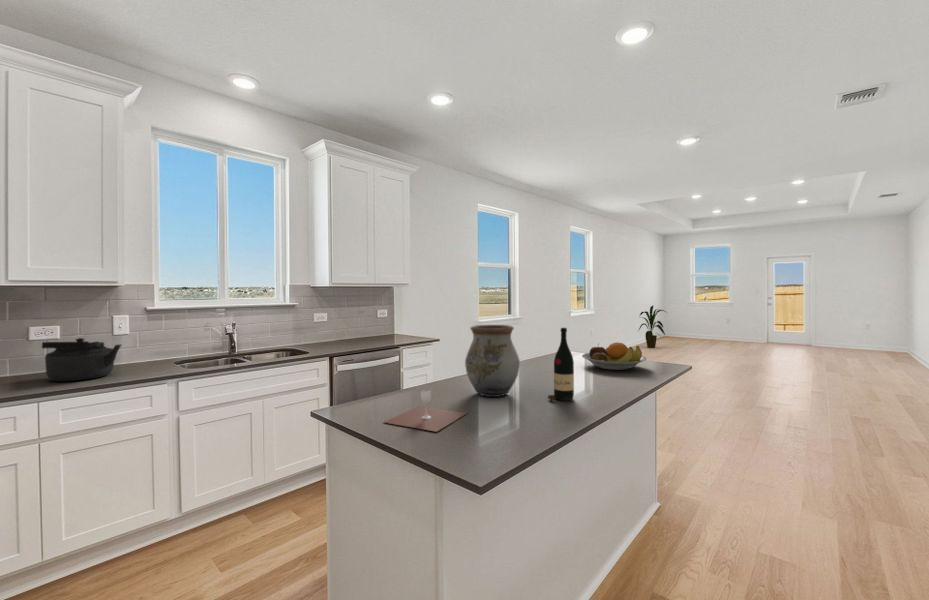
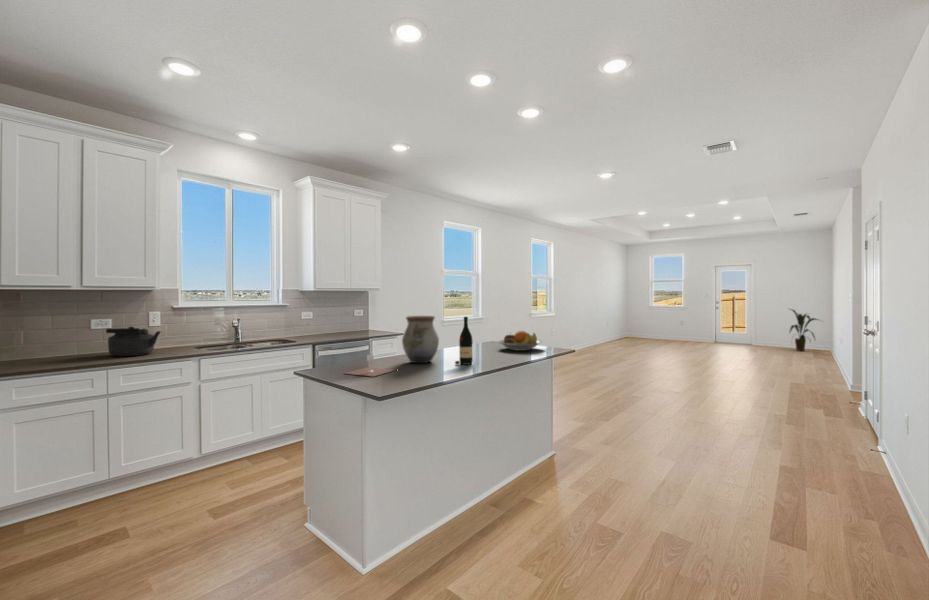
house plant: present [639,306,665,348] -> present [790,309,819,351]

